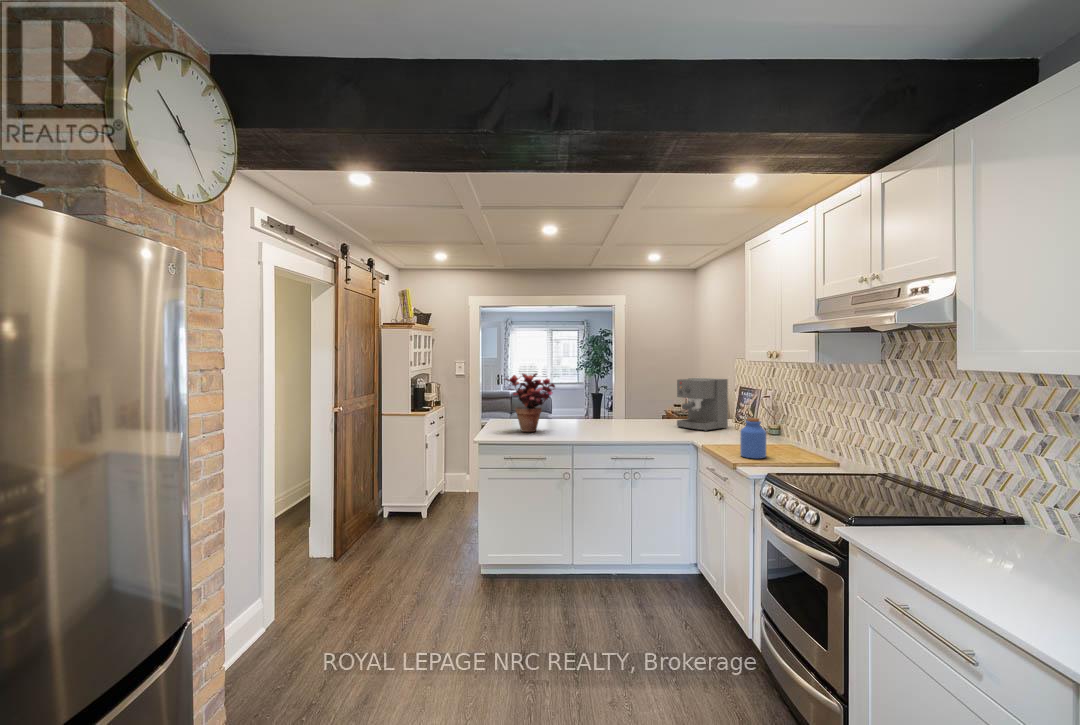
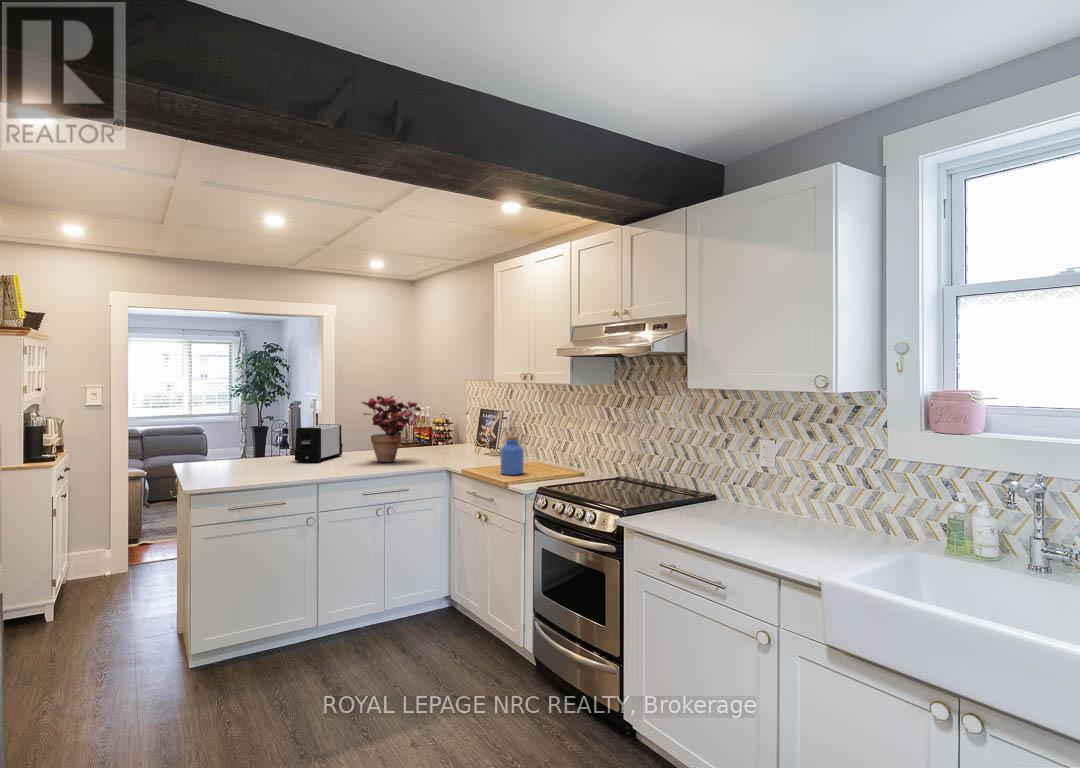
potted plant: present [505,374,555,432] -> present [362,396,421,462]
coffee maker: present [677,378,728,431] -> none [418,401,468,455]
toaster: none [567,397,609,430] -> present [294,424,343,462]

